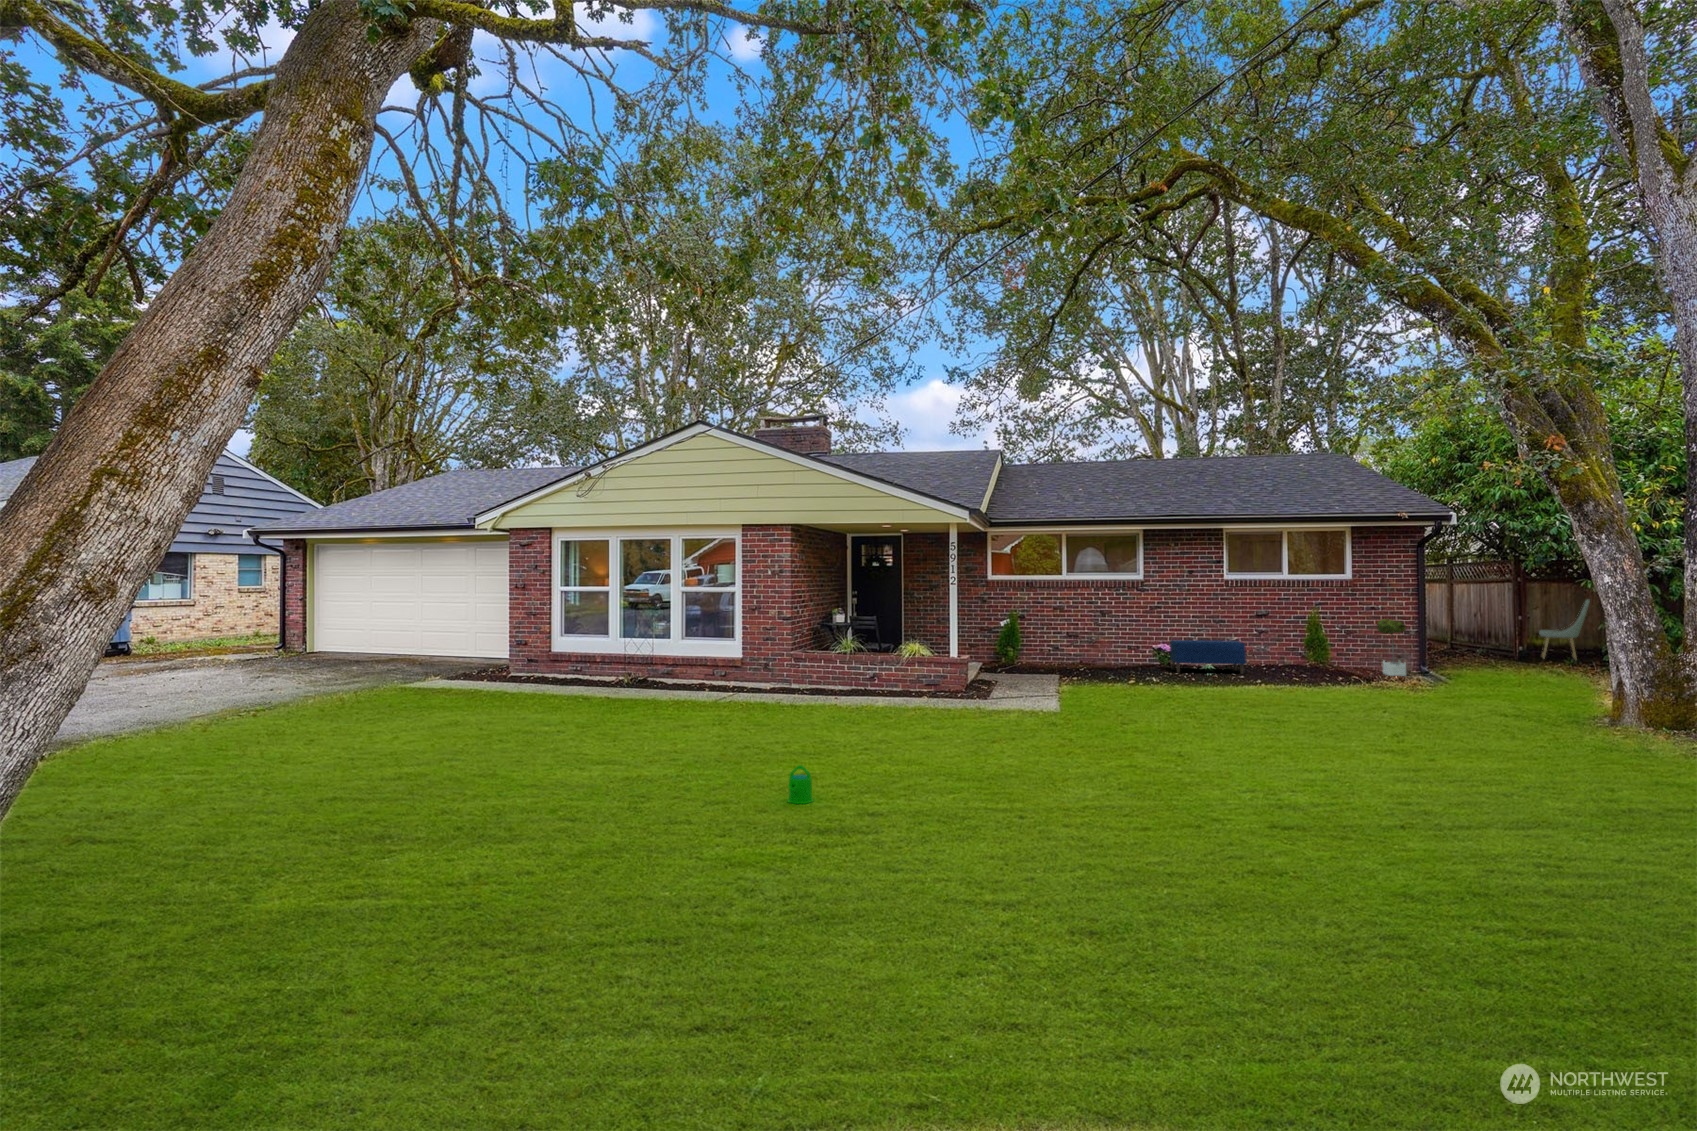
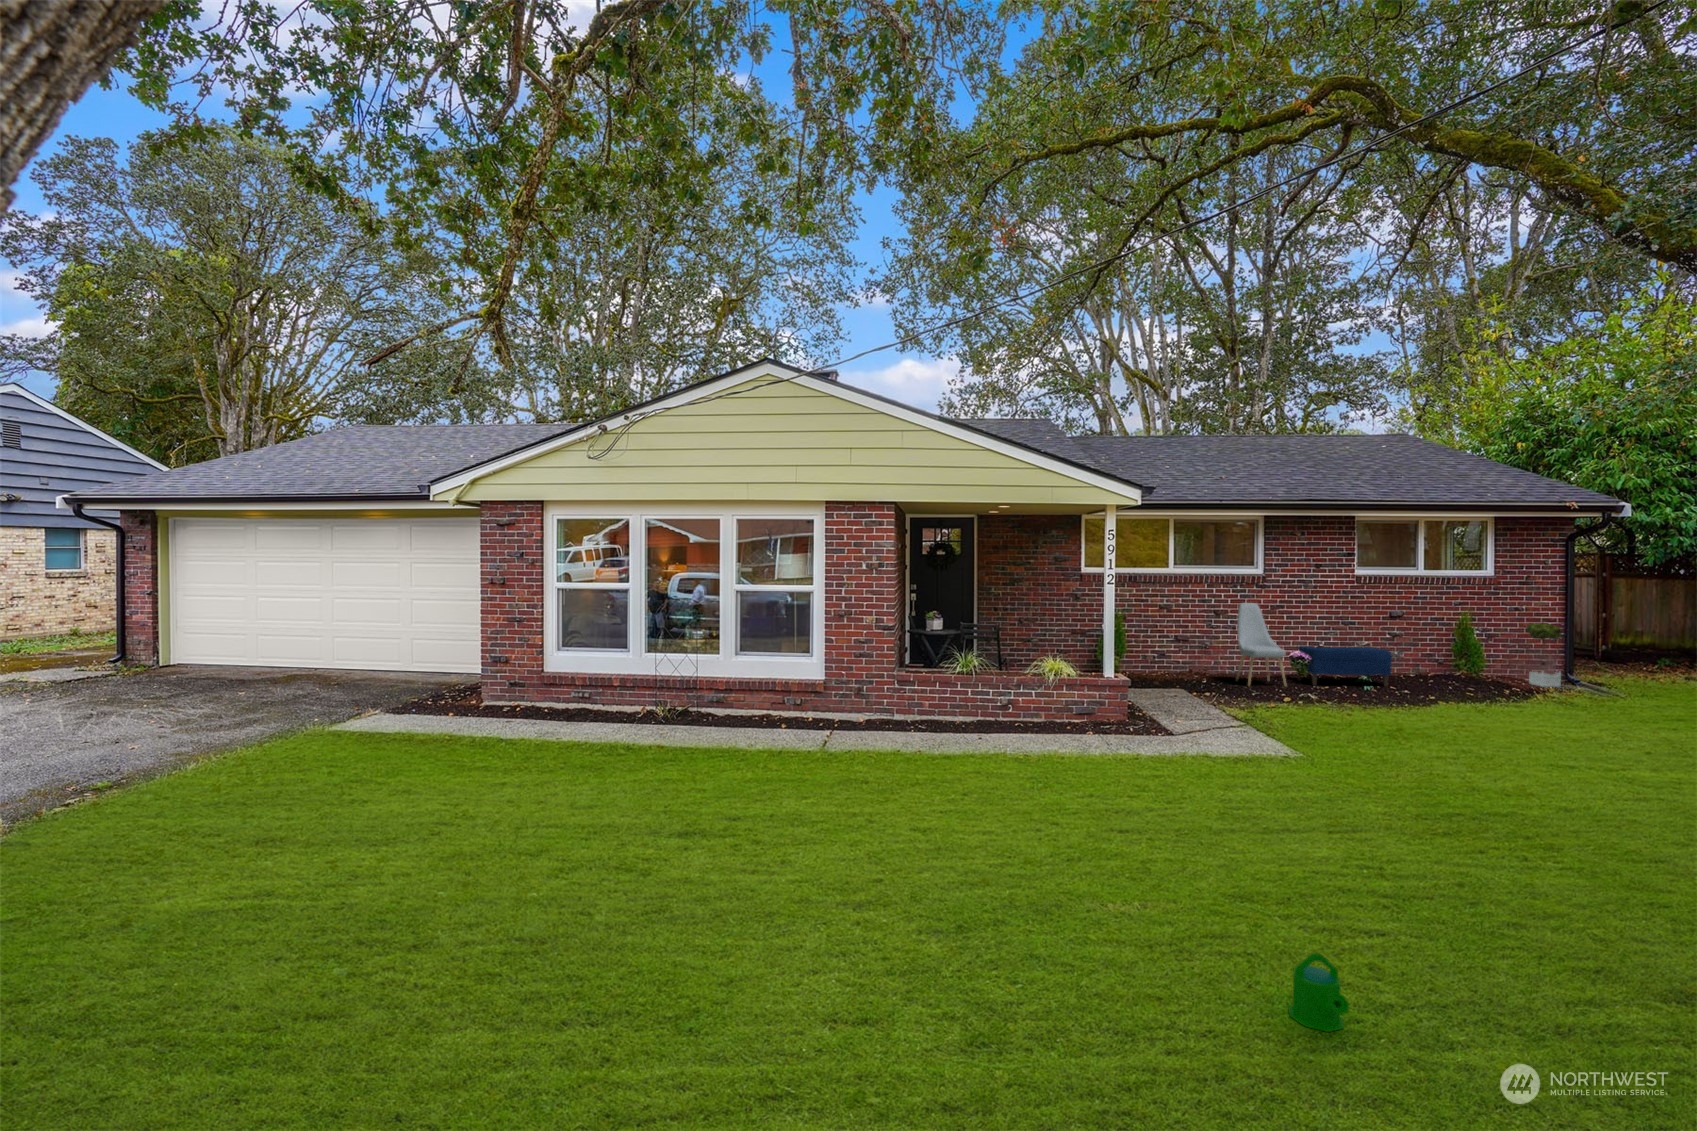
chair: present [1539,599,1590,661] -> present [1236,603,1286,686]

